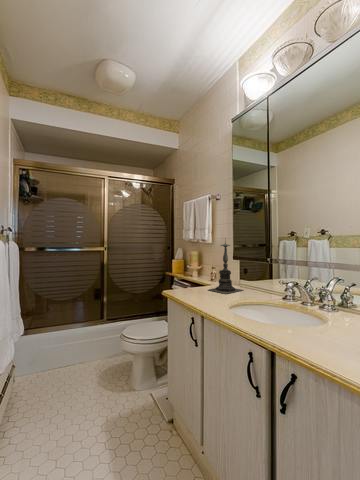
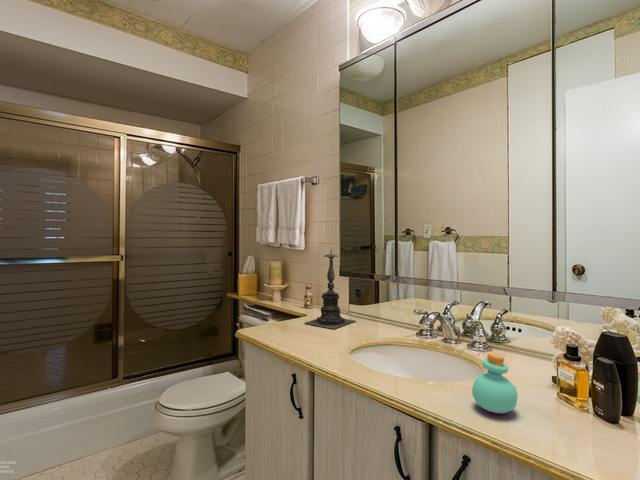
perfume bottle: none [304,305,338,348] -> present [472,353,518,414]

